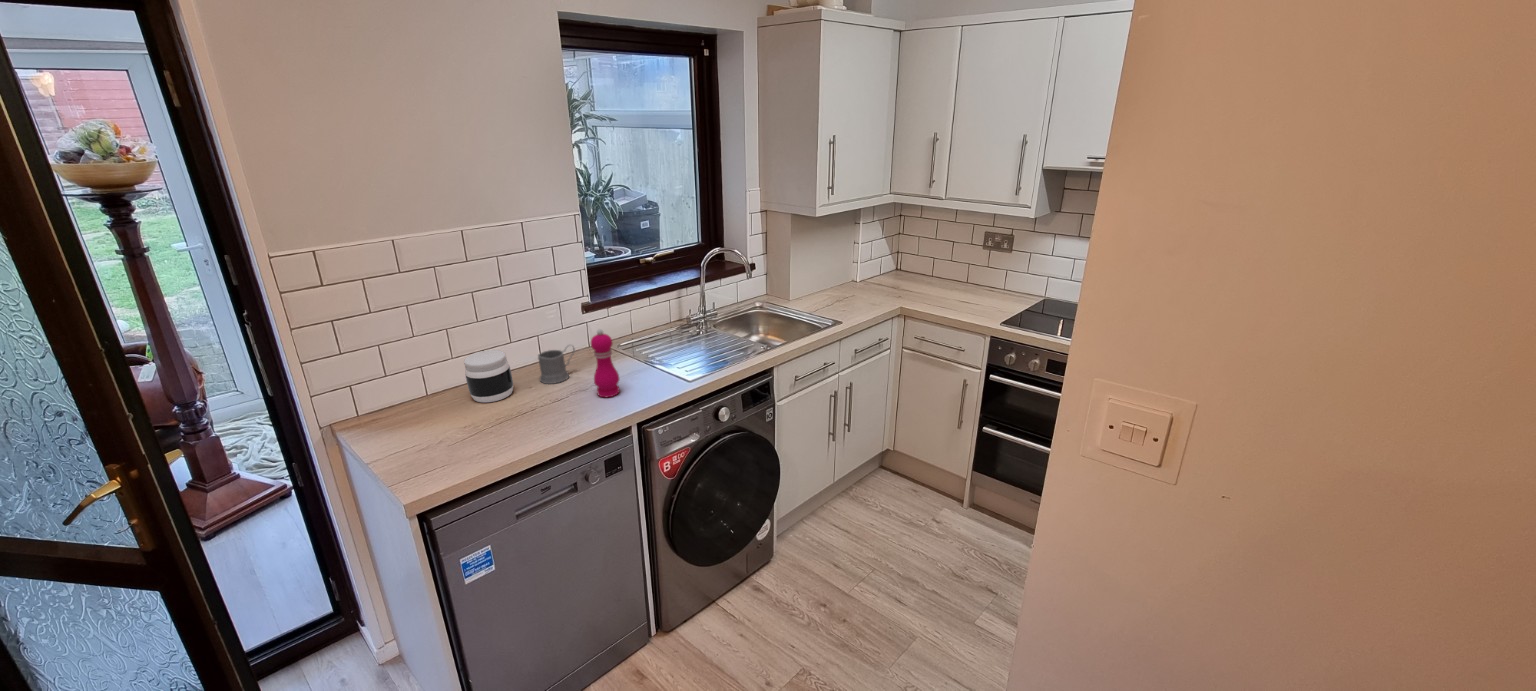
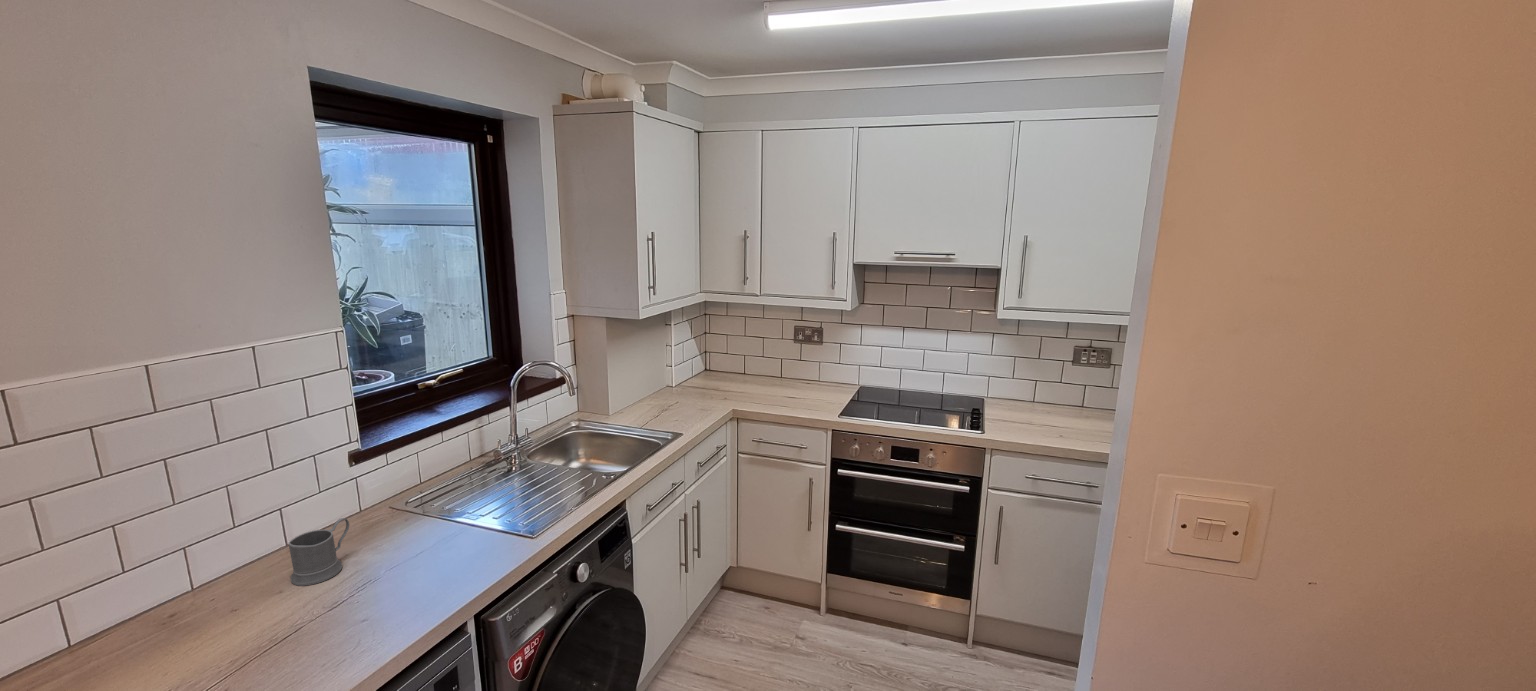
pepper mill: present [591,329,619,397] -> none [394,489,438,587]
jar: present [464,350,513,403] -> none [153,549,248,643]

